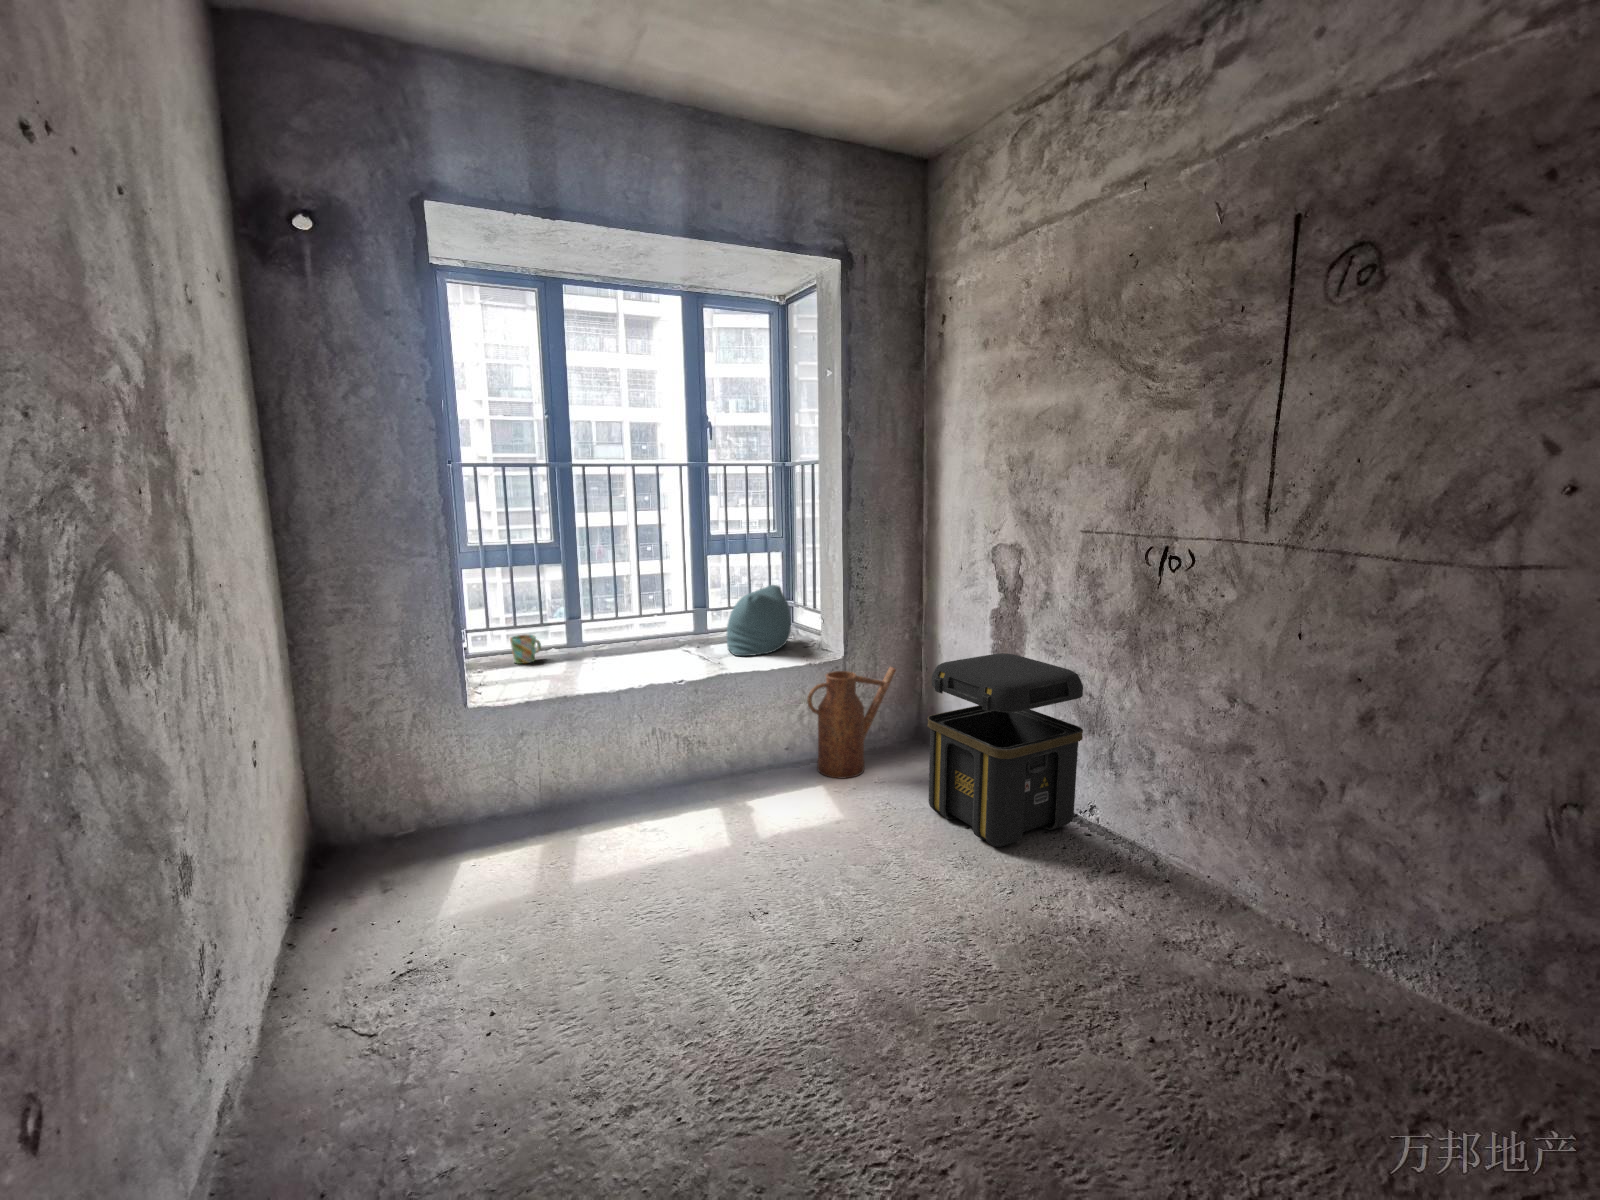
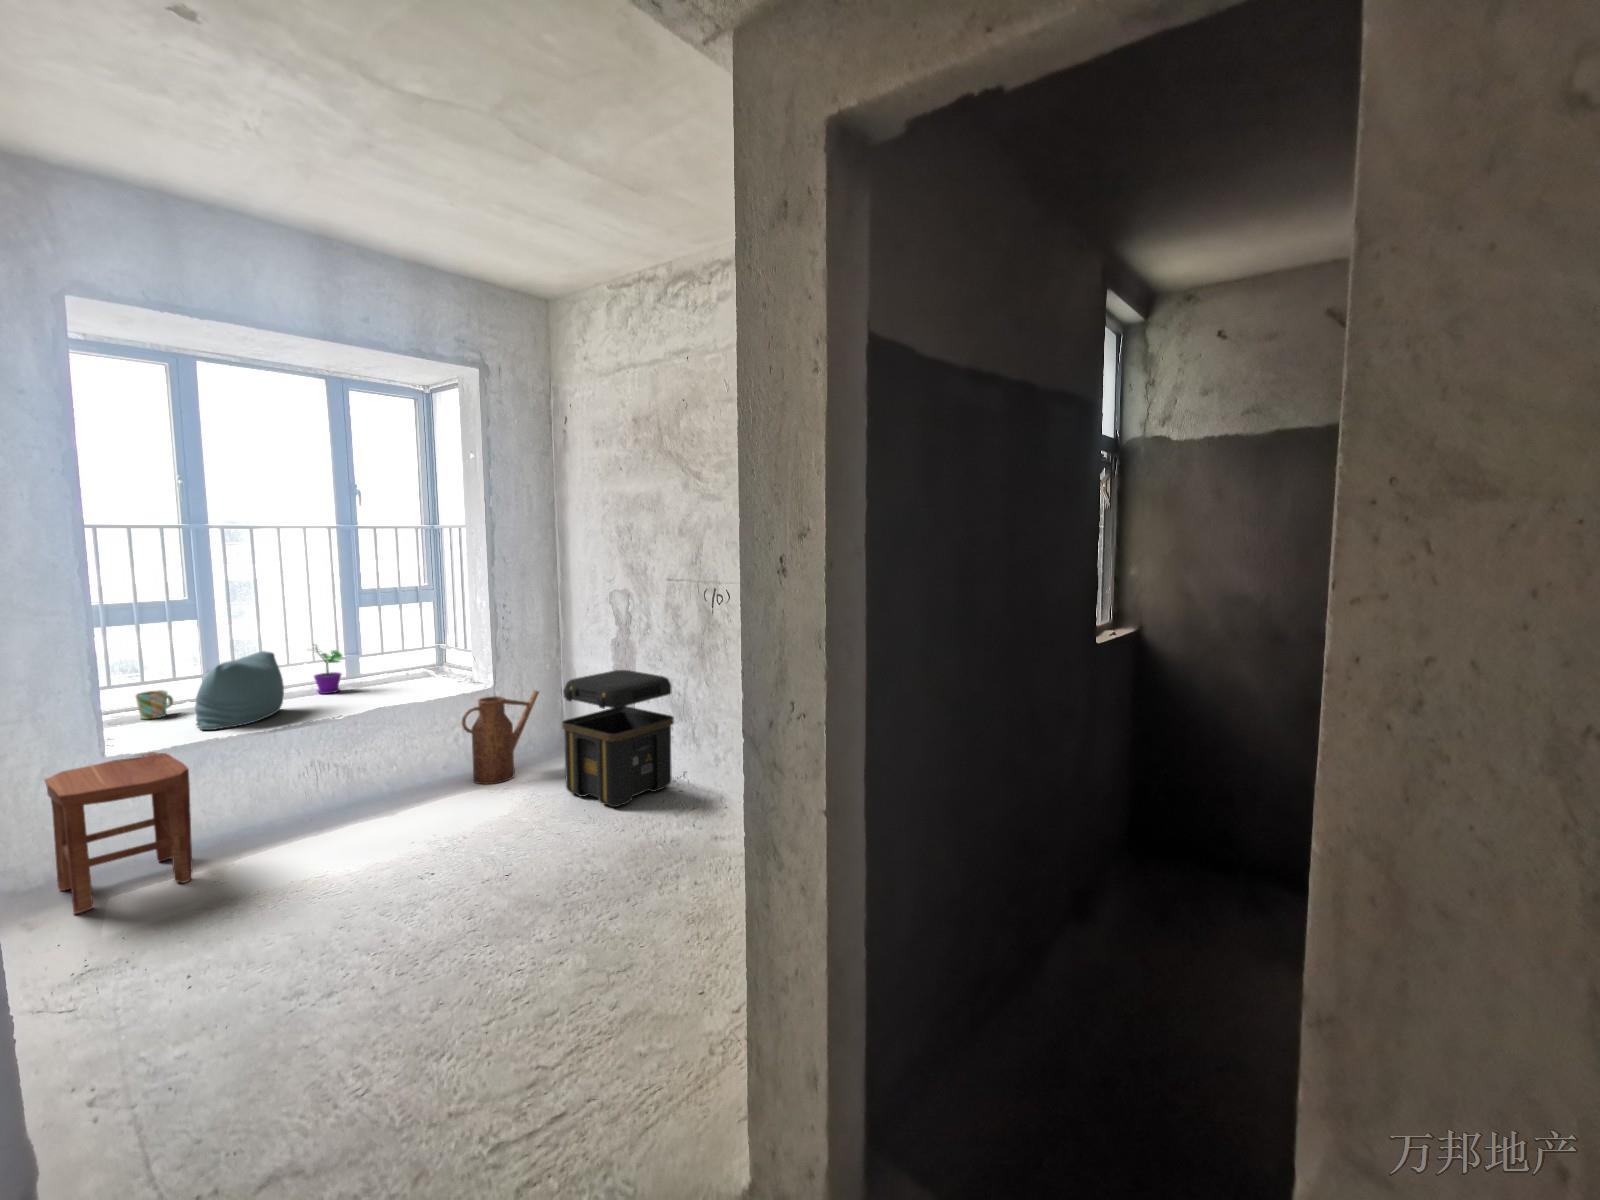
cushion: present [727,585,791,656] -> present [195,651,284,730]
flower pot: none [656,590,691,649] -> present [314,645,342,694]
stool: none [414,706,535,877] -> present [45,752,193,914]

